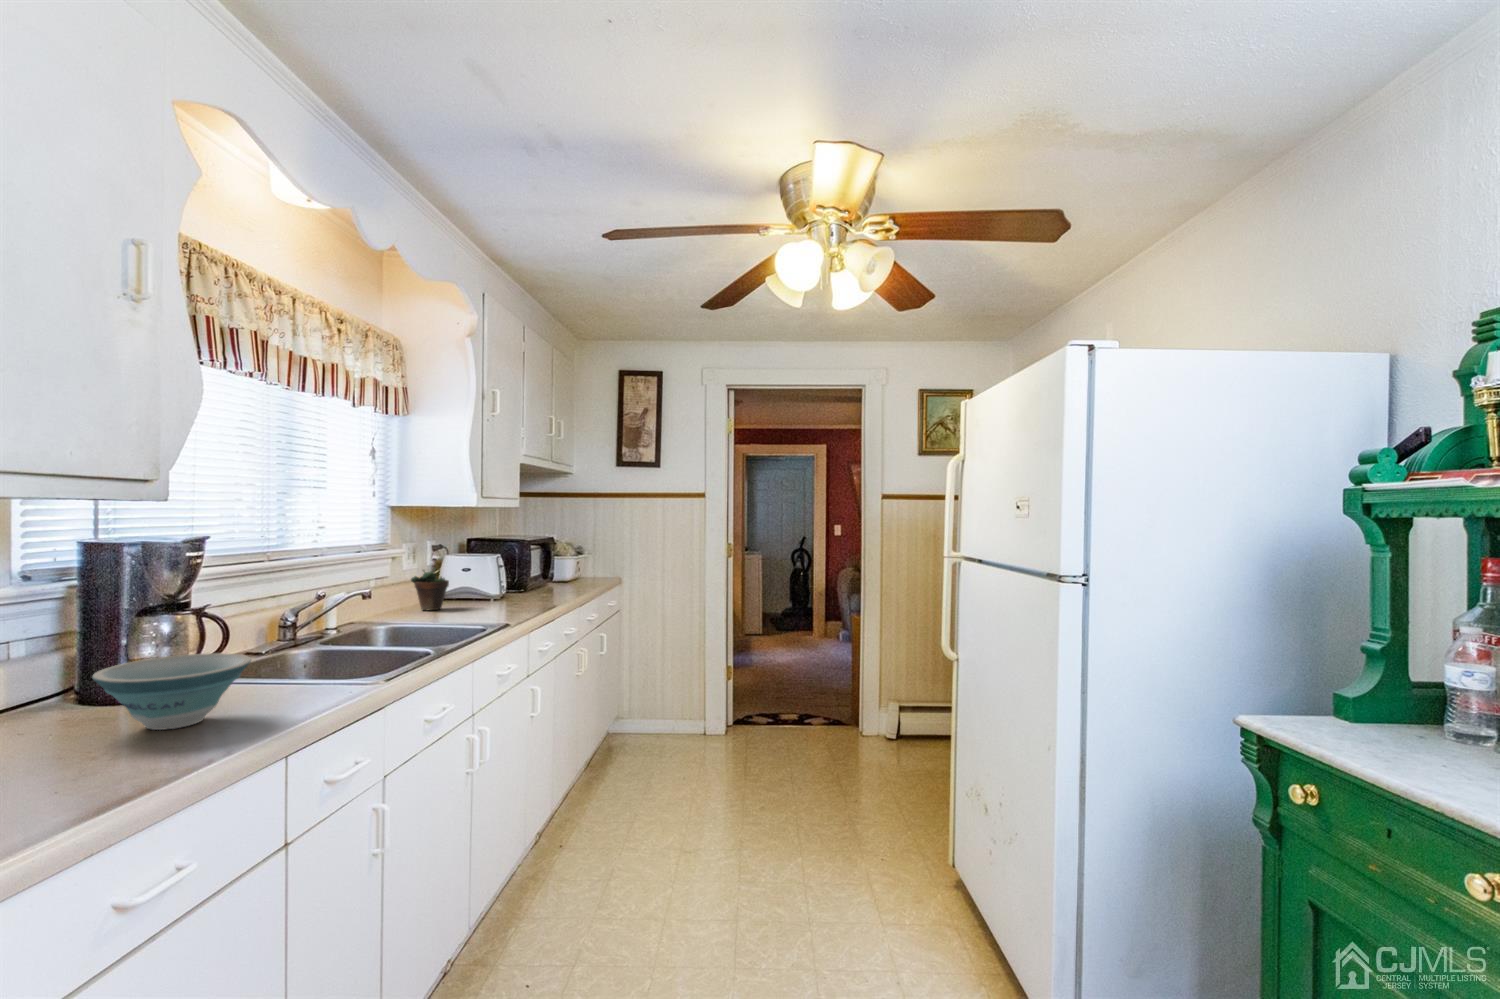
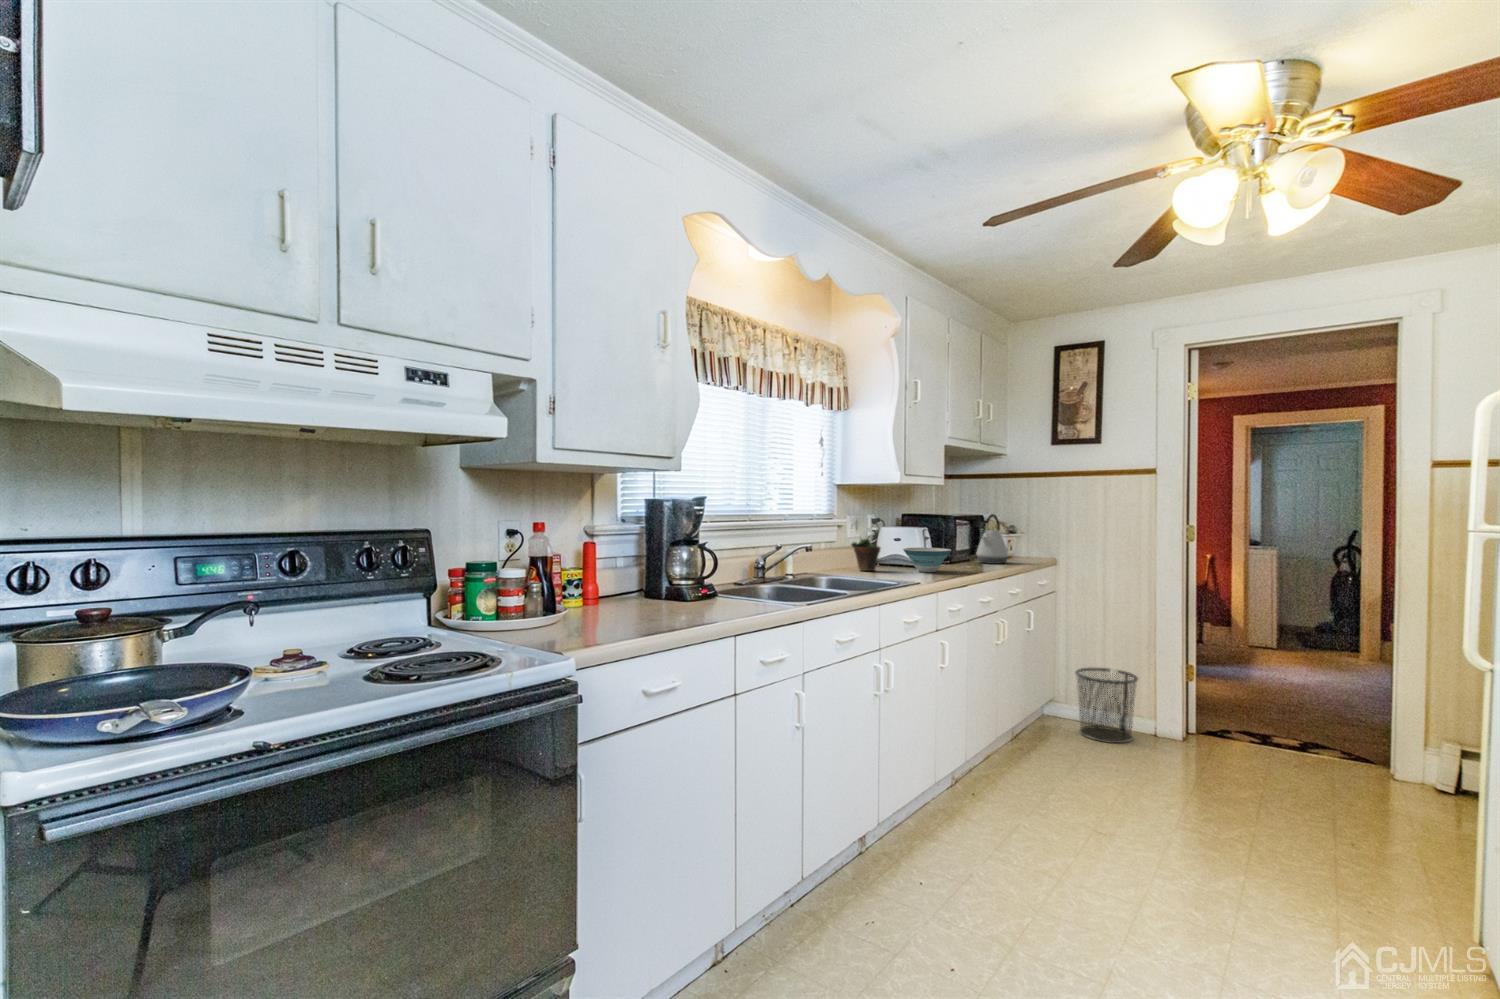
kettle: none [549,537,582,589] -> present [976,514,1008,564]
bowl: present [92,653,251,730] -> present [903,547,951,572]
waste bin: none [638,678,693,750] -> present [1075,668,1138,743]

